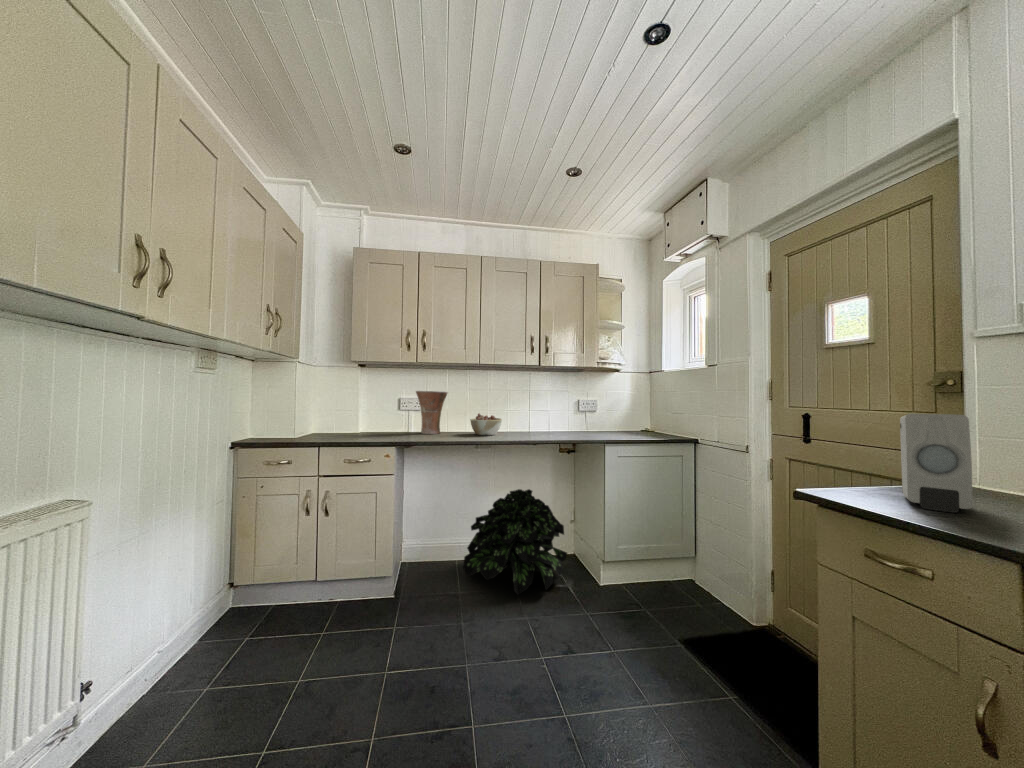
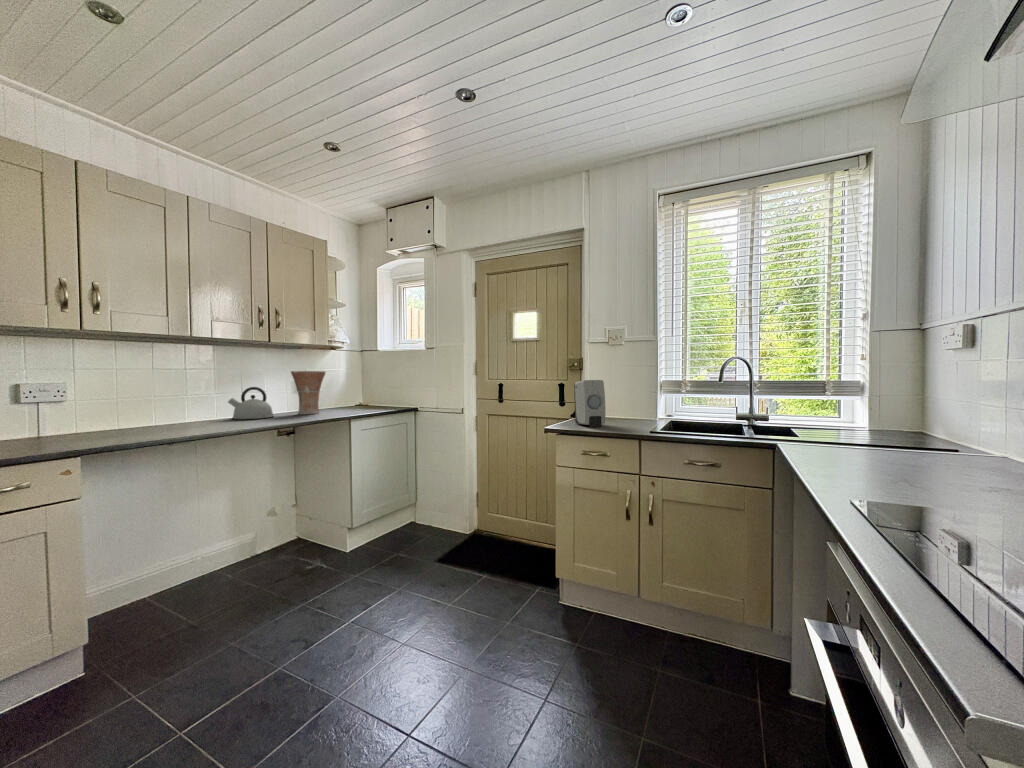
vase: present [416,391,447,434] -> present [291,371,326,414]
kettle: none [515,405,548,433] -> present [228,387,274,419]
bowl: present [470,413,502,435] -> none [175,400,225,428]
potted plant: present [463,489,567,594] -> none [183,482,315,604]

